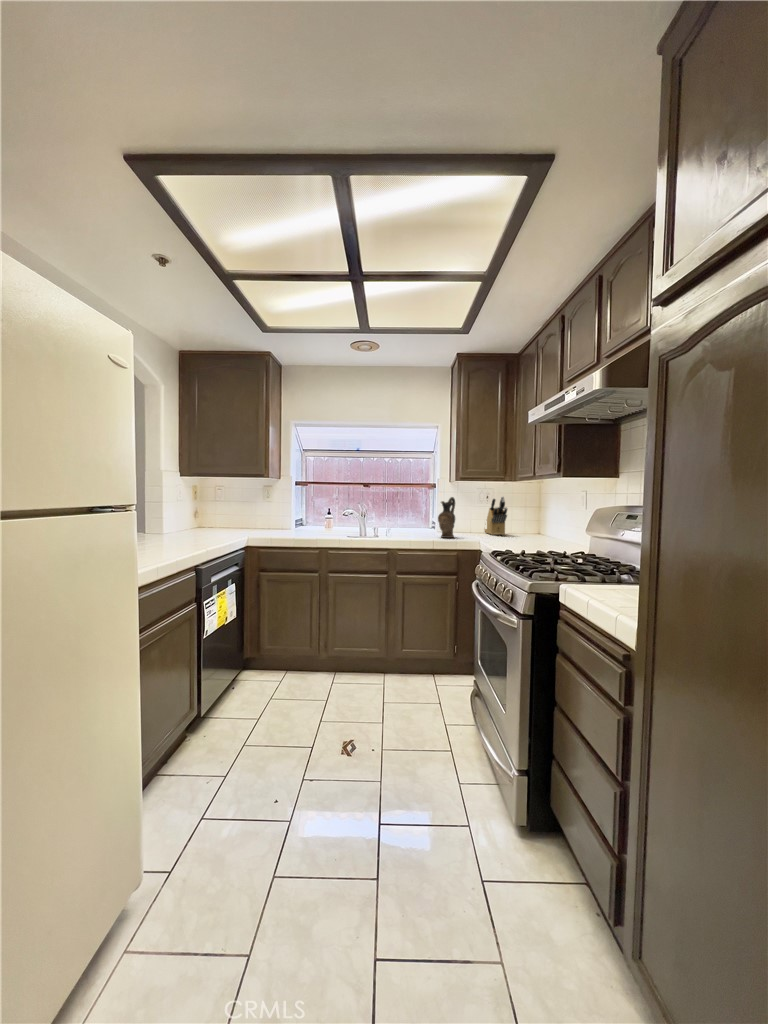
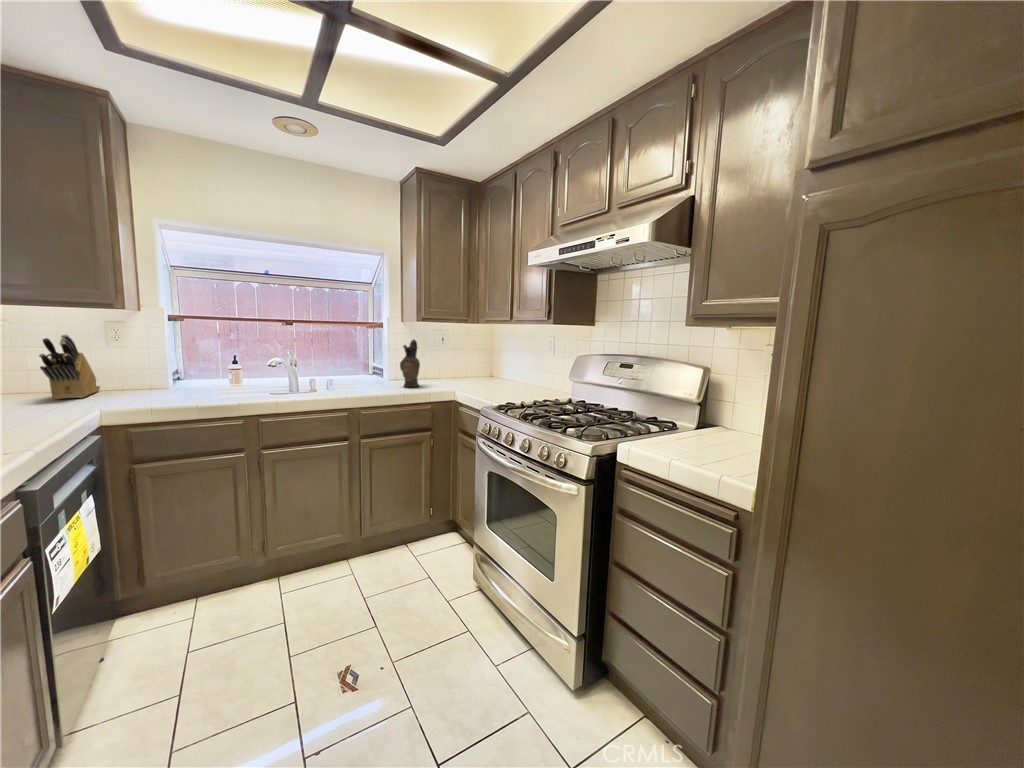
knife block: present [485,497,507,535] -> present [39,335,100,399]

